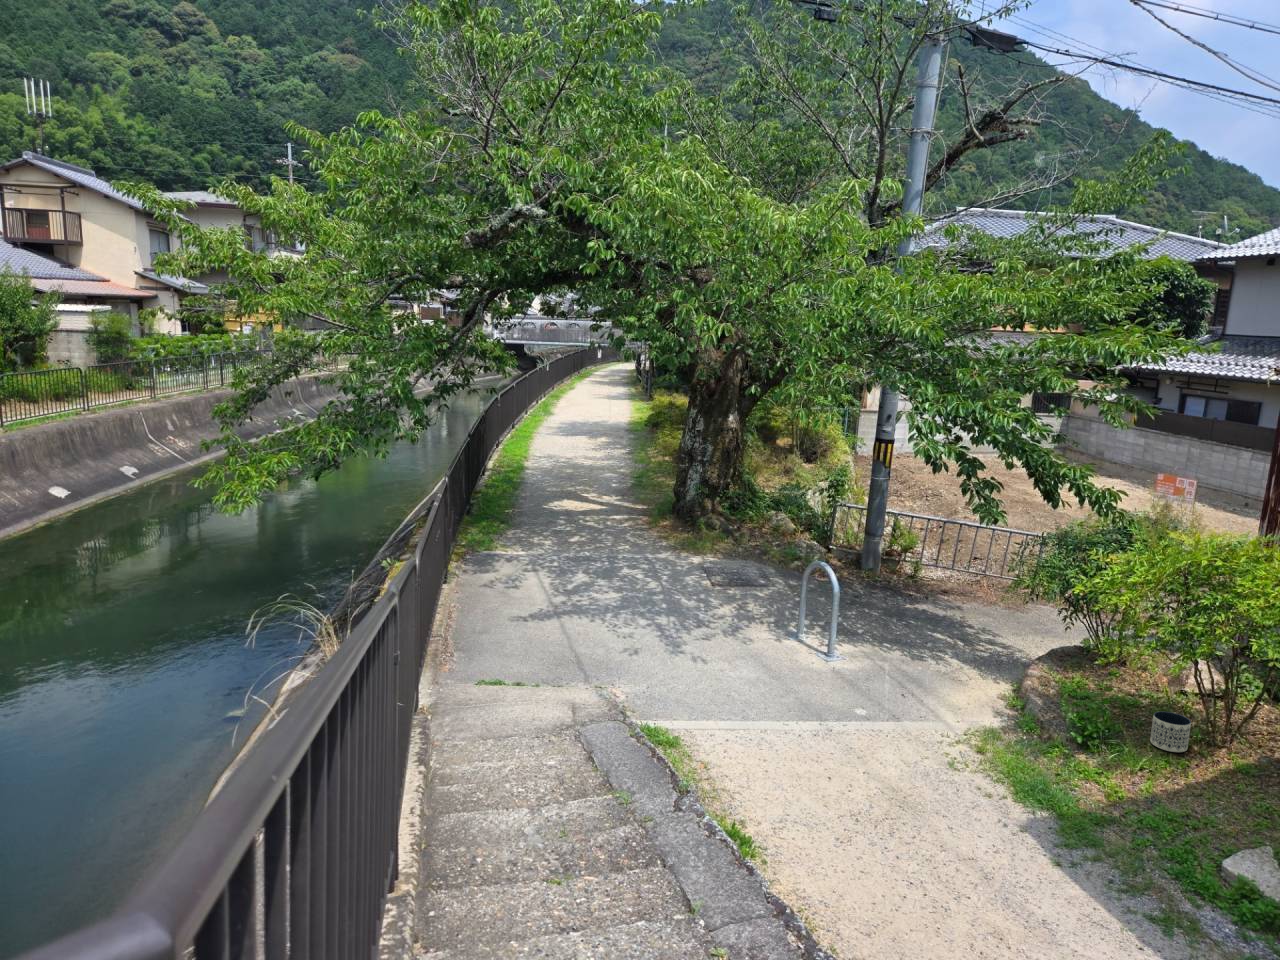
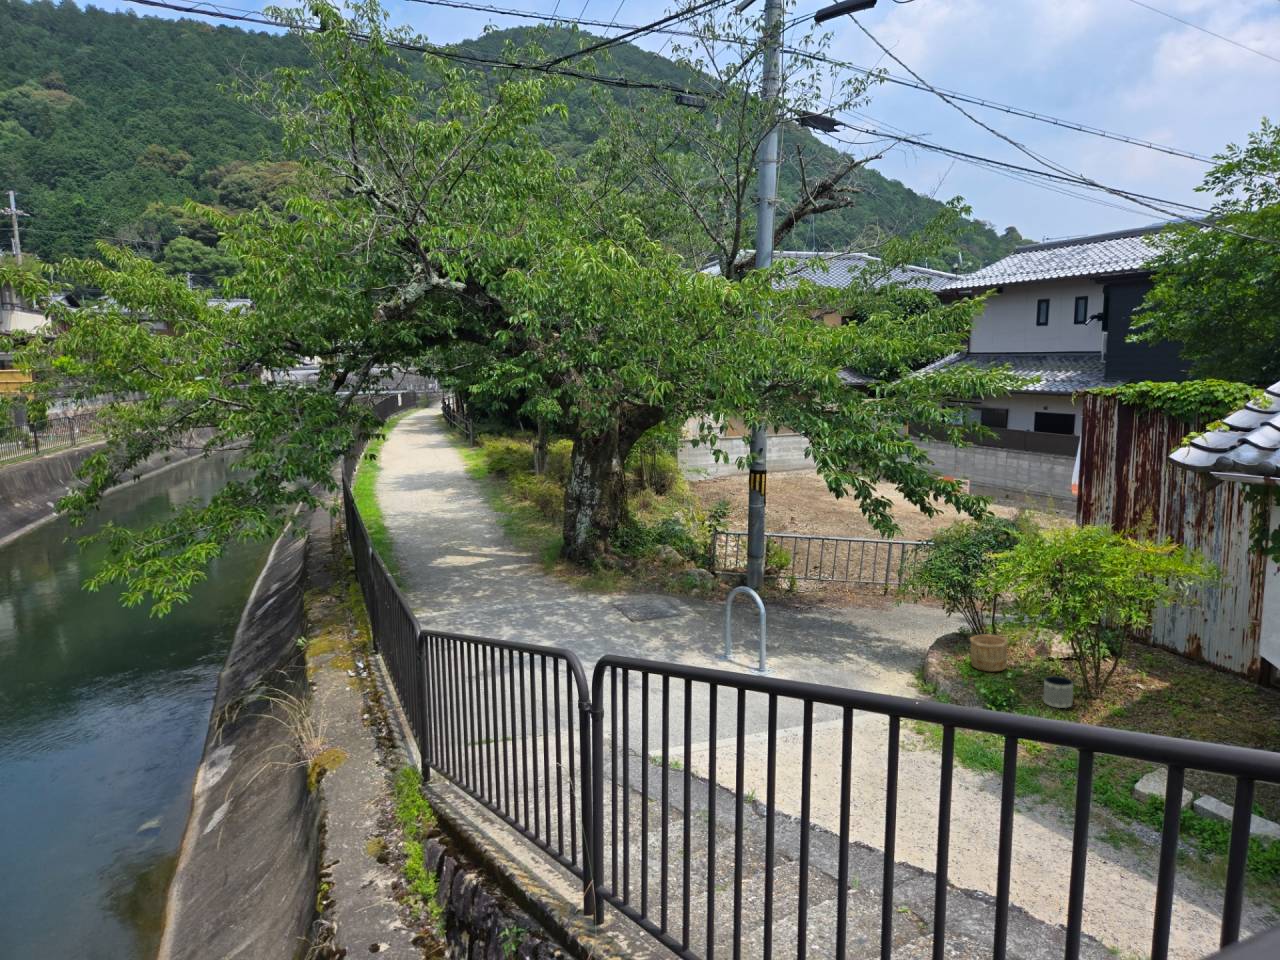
wooden bucket: none [1077,650,1126,697] -> present [970,634,1008,671]

